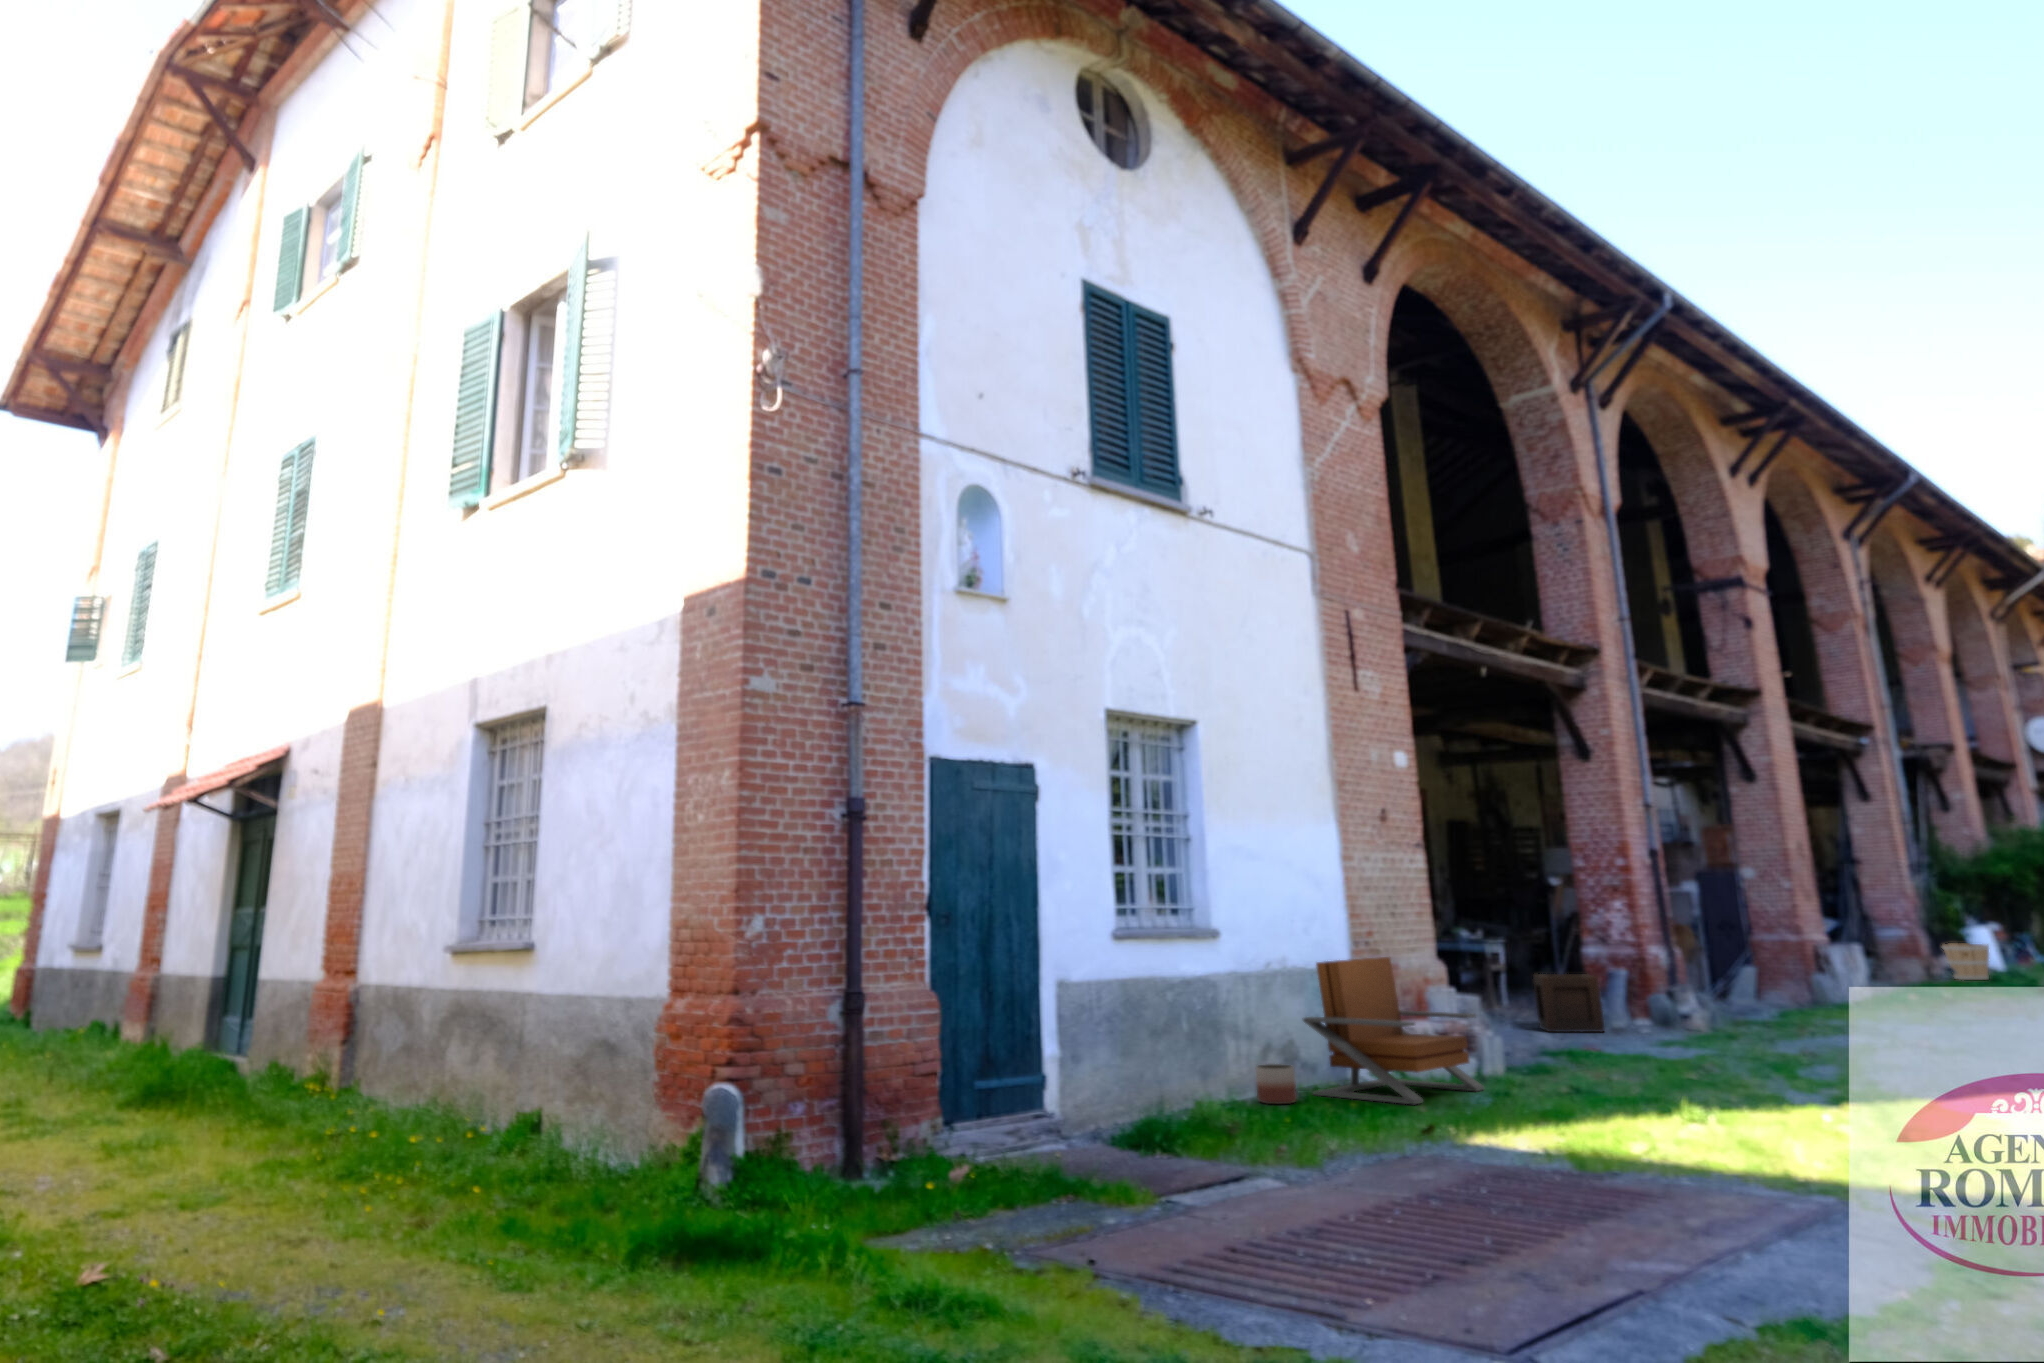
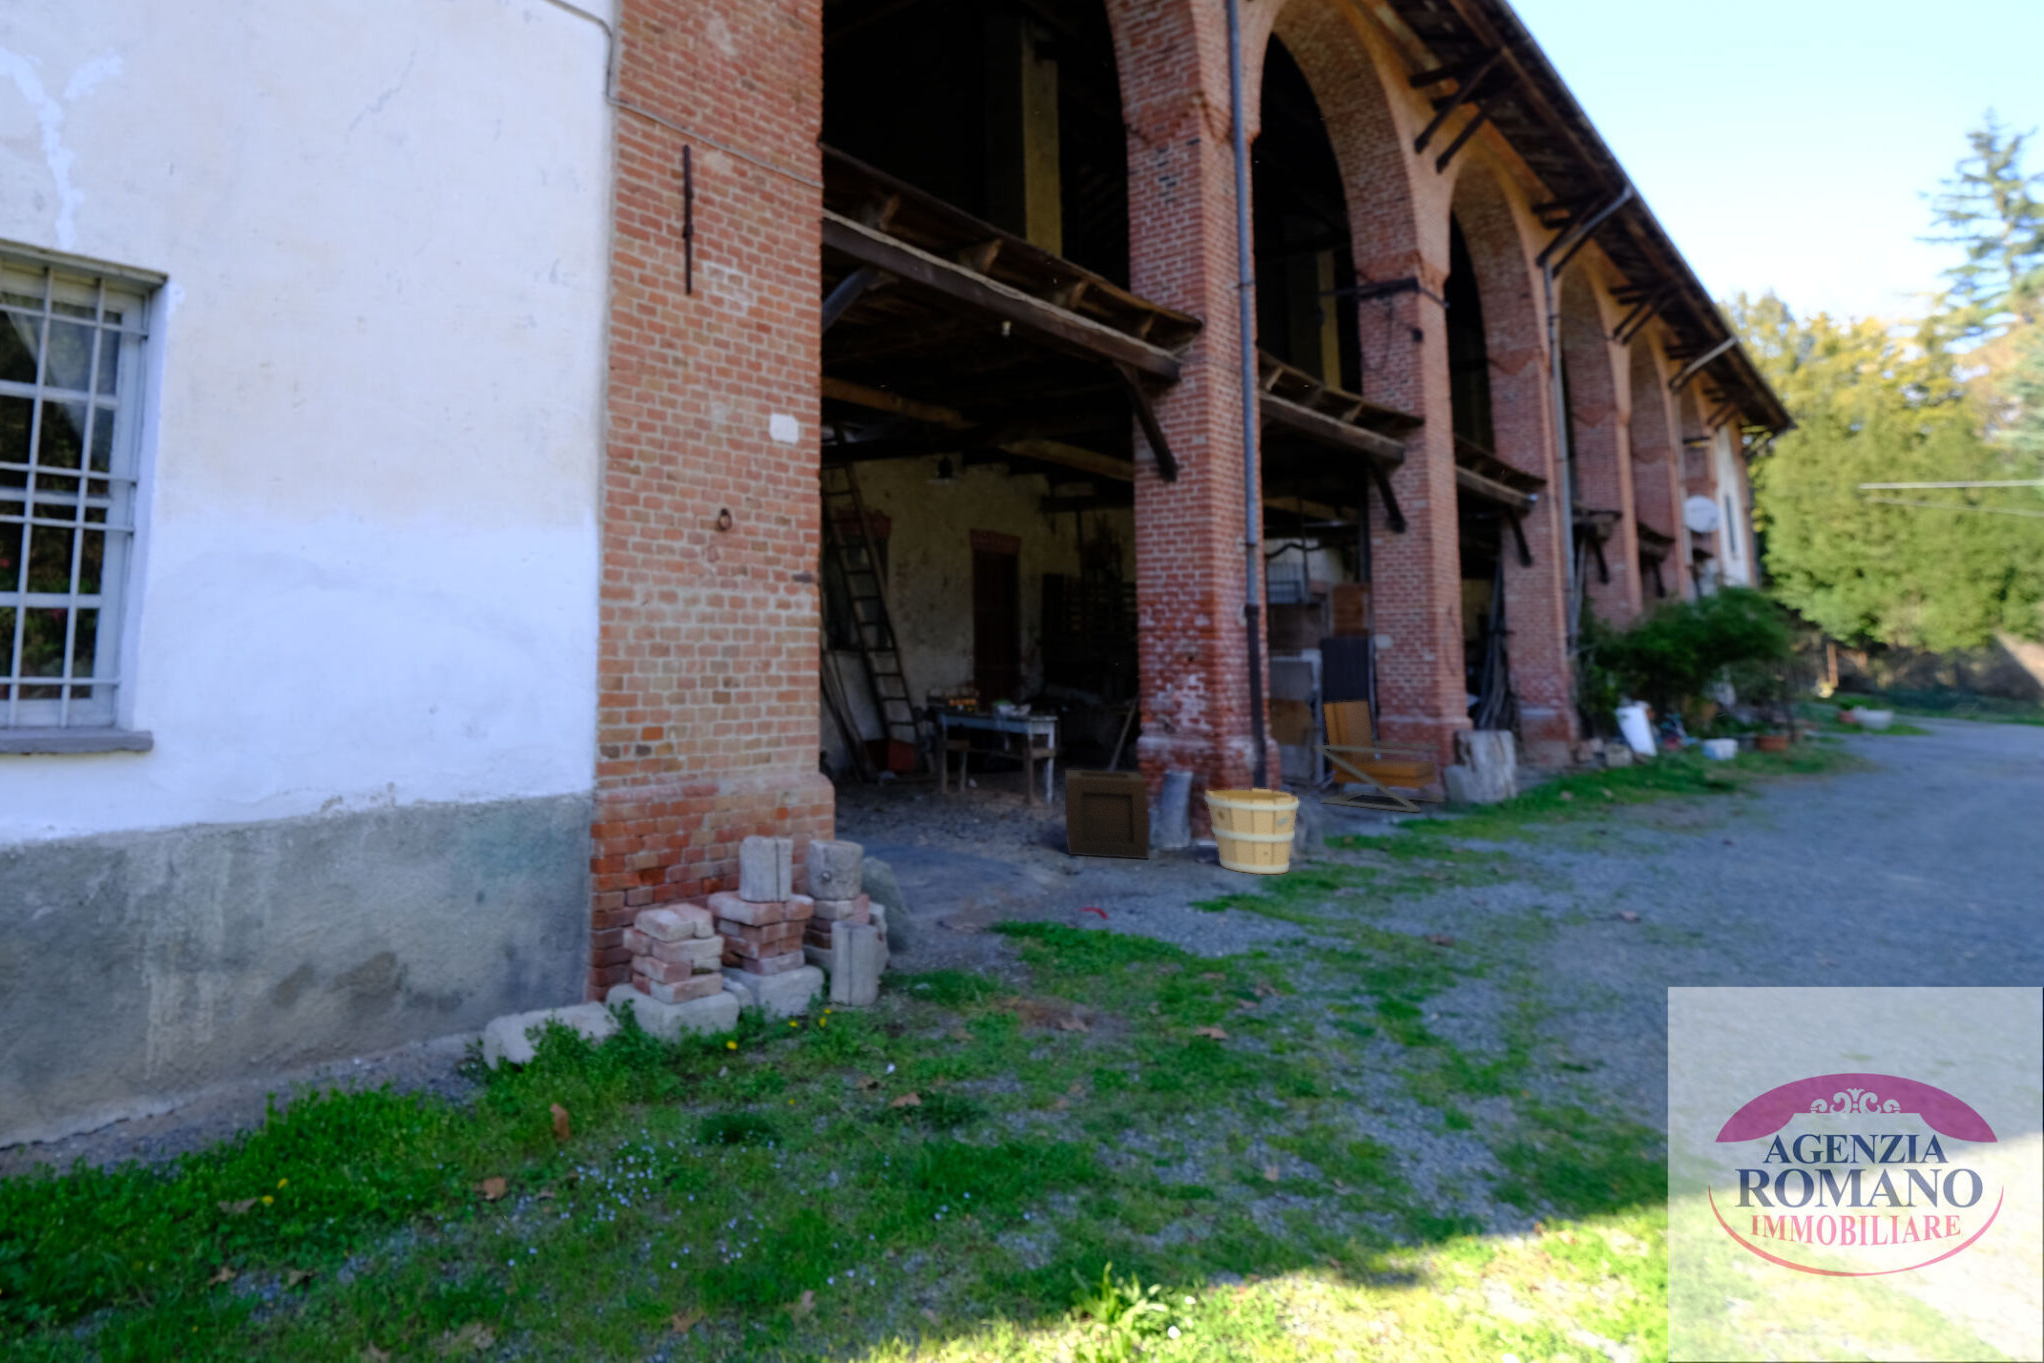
wooden bucket: present [1942,943,1989,980] -> present [1205,788,1299,874]
lounge chair: present [1303,957,1484,1104] -> present [1315,701,1445,812]
planter: present [1256,1064,1297,1104] -> none [184,1024,286,1136]

